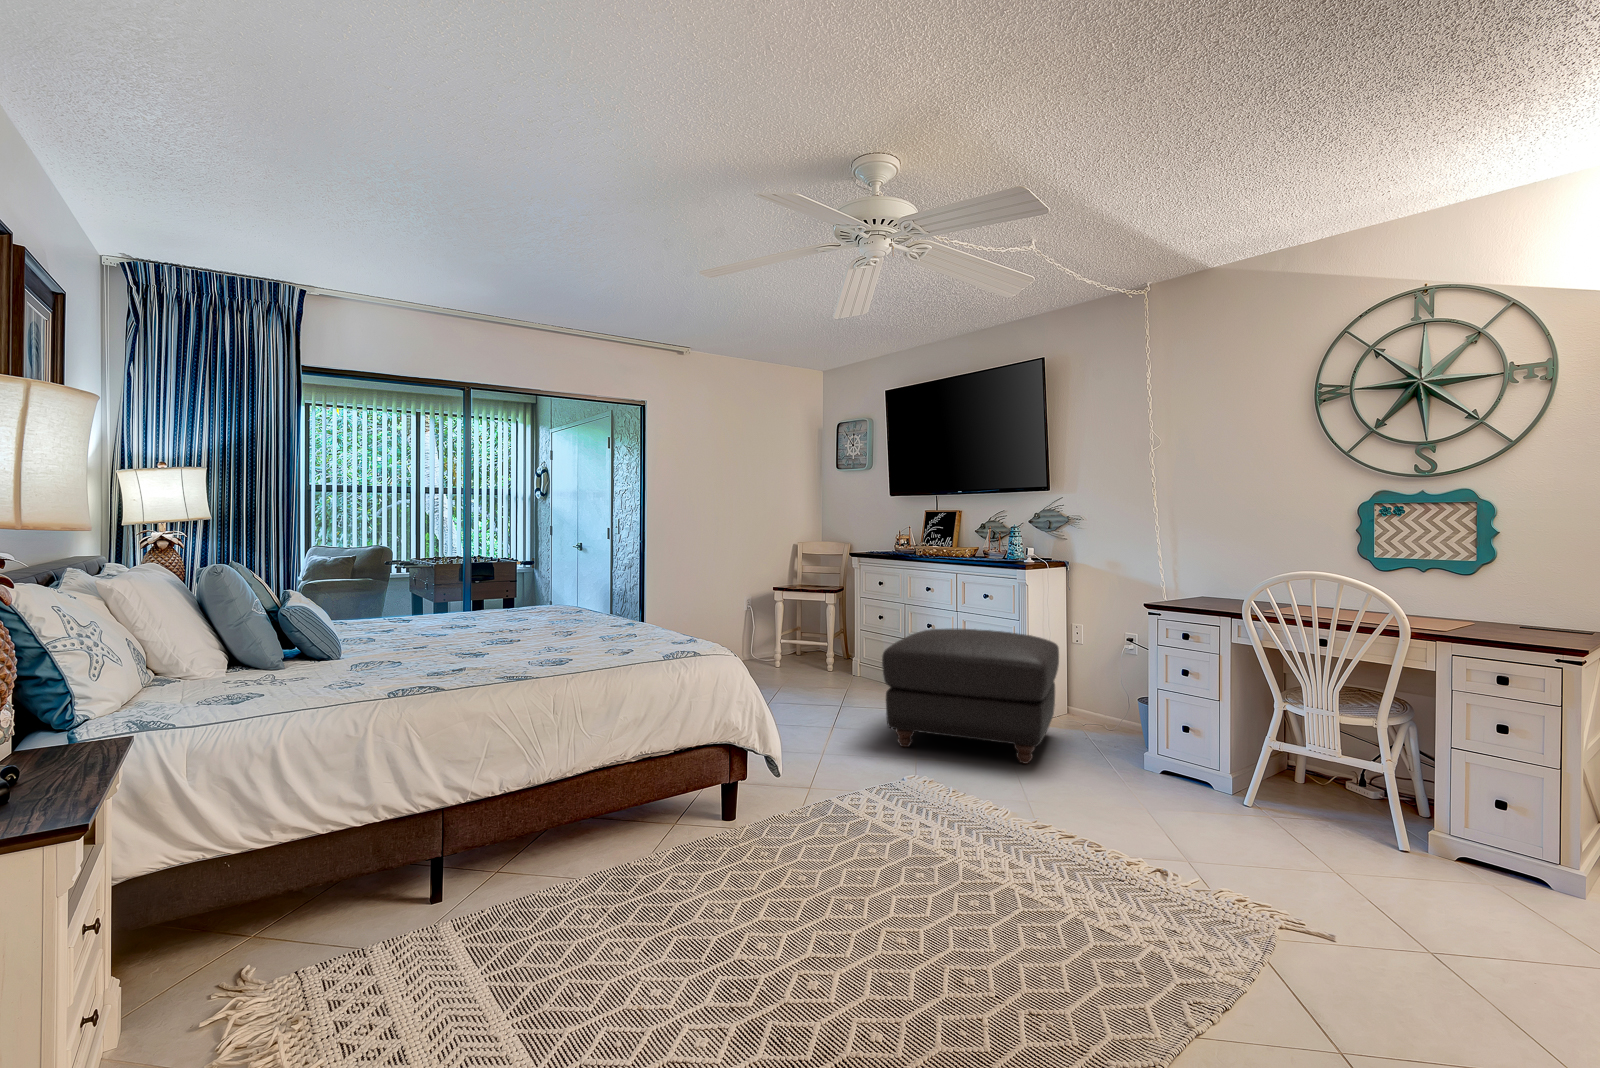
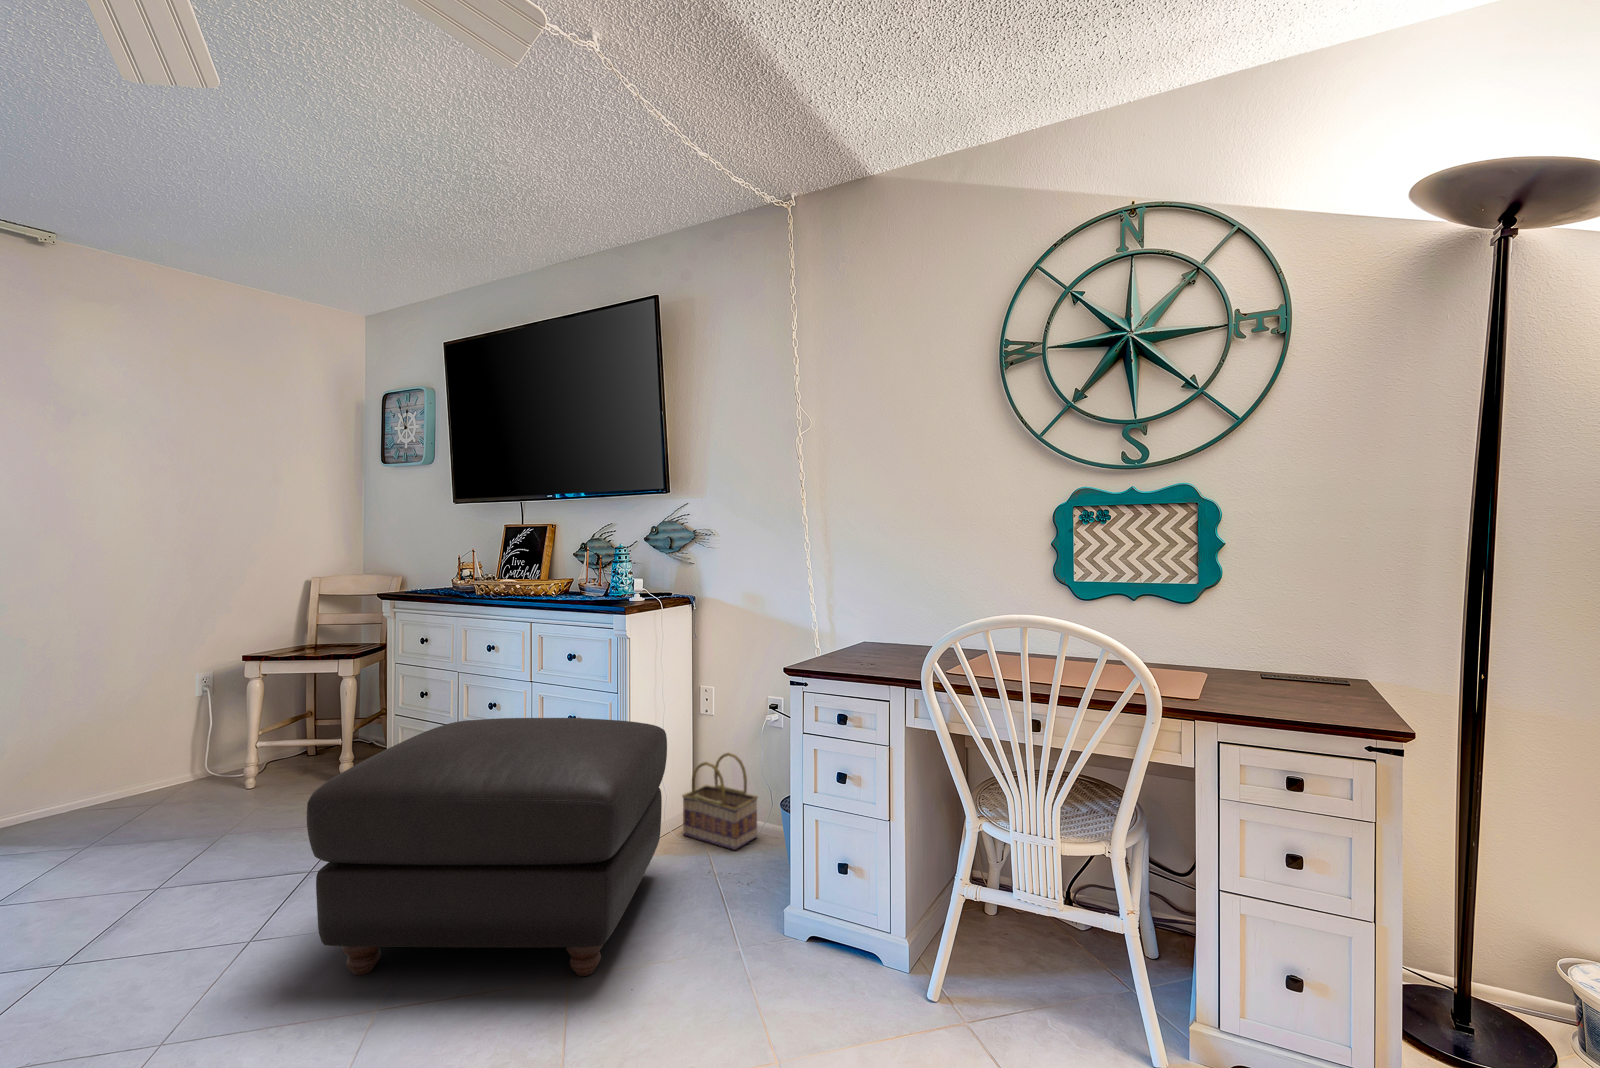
basket: none [1062,670,1118,731] -> present [682,753,758,850]

